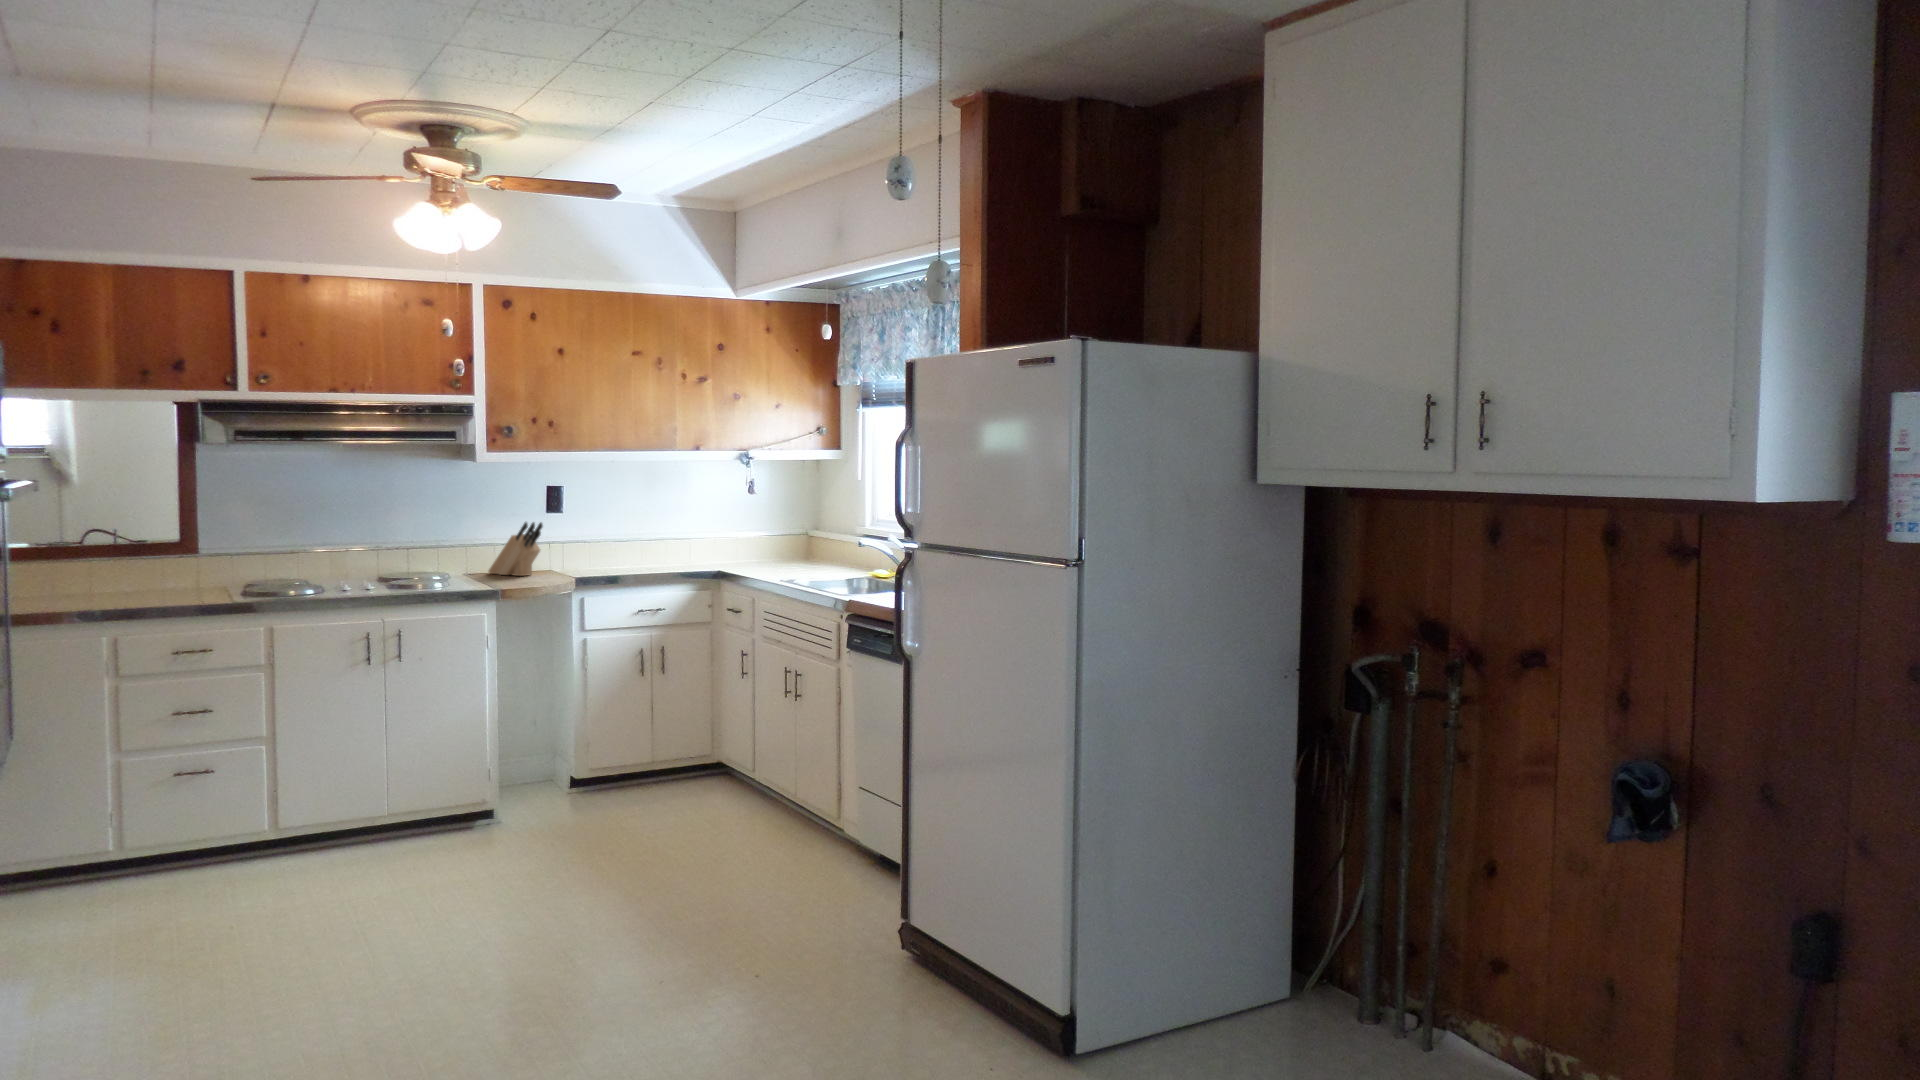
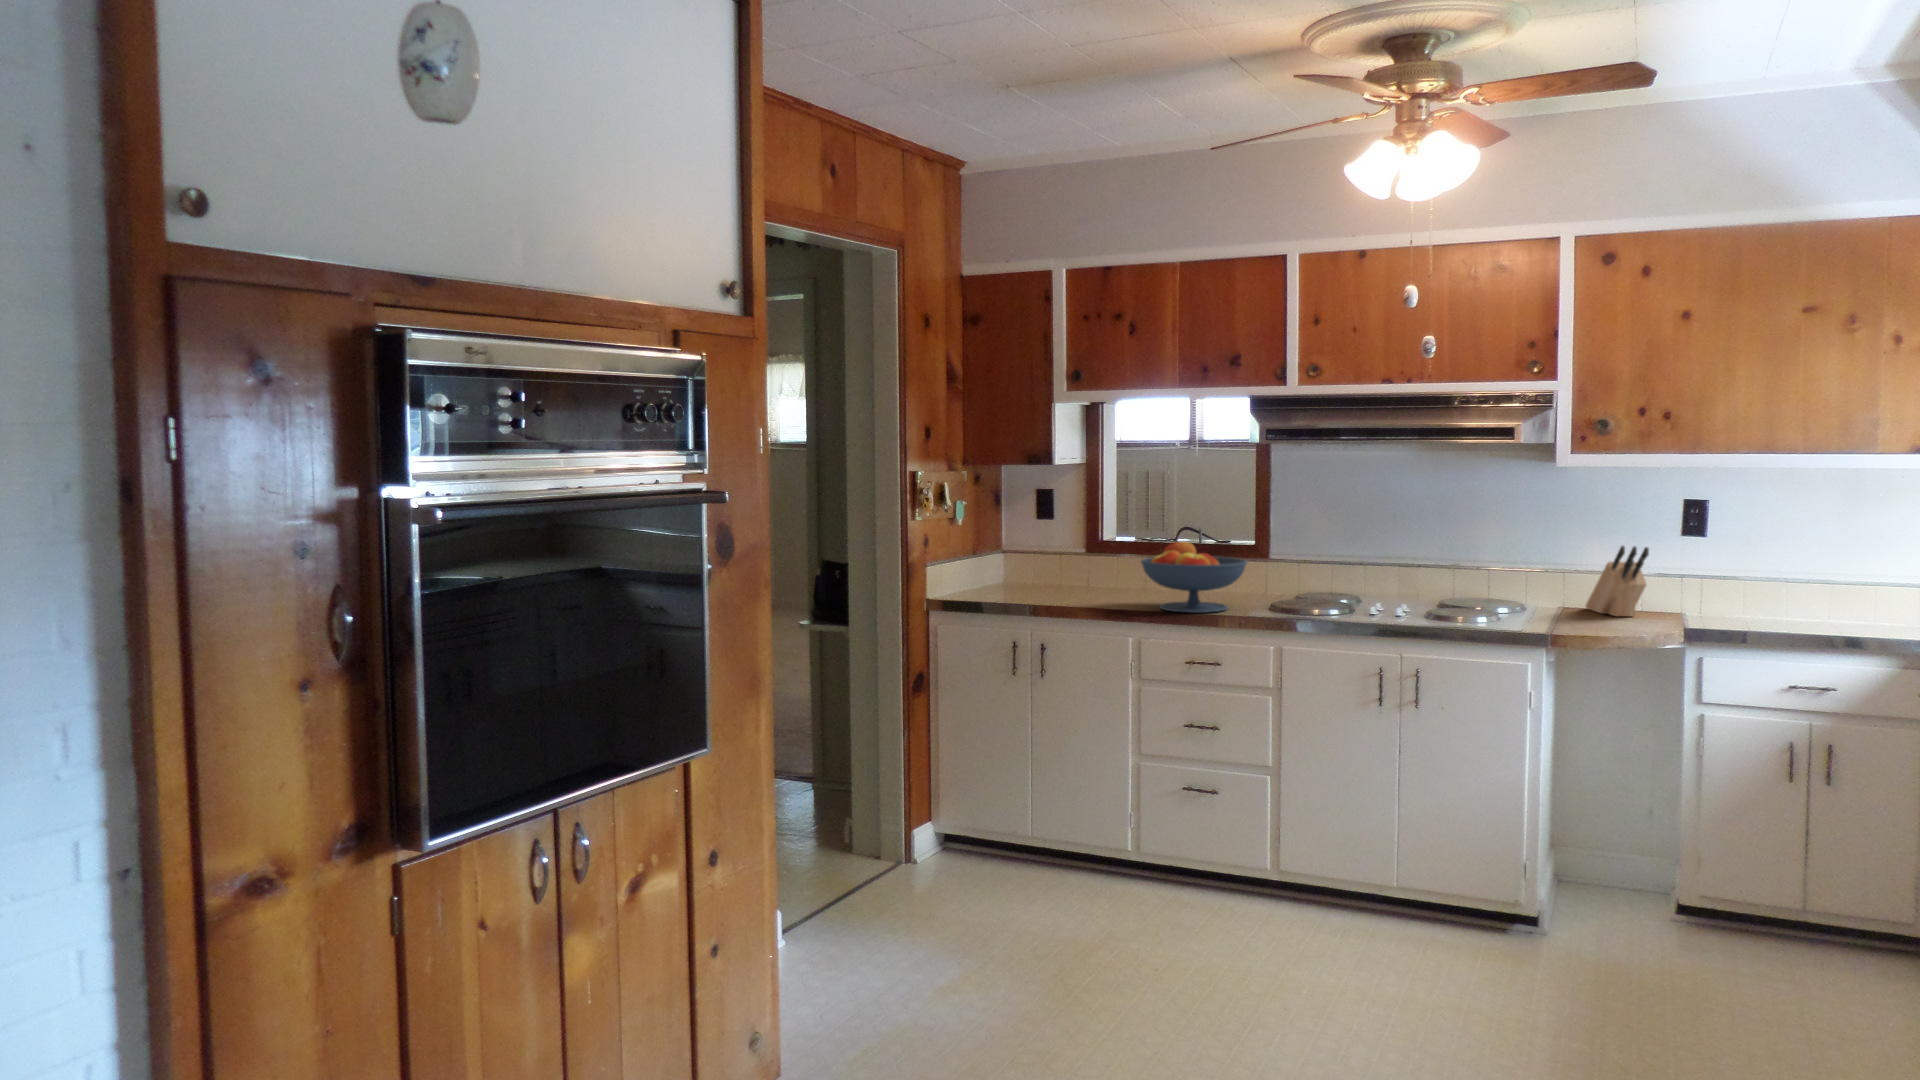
fruit bowl: none [106,535,221,602] -> present [1141,542,1247,613]

